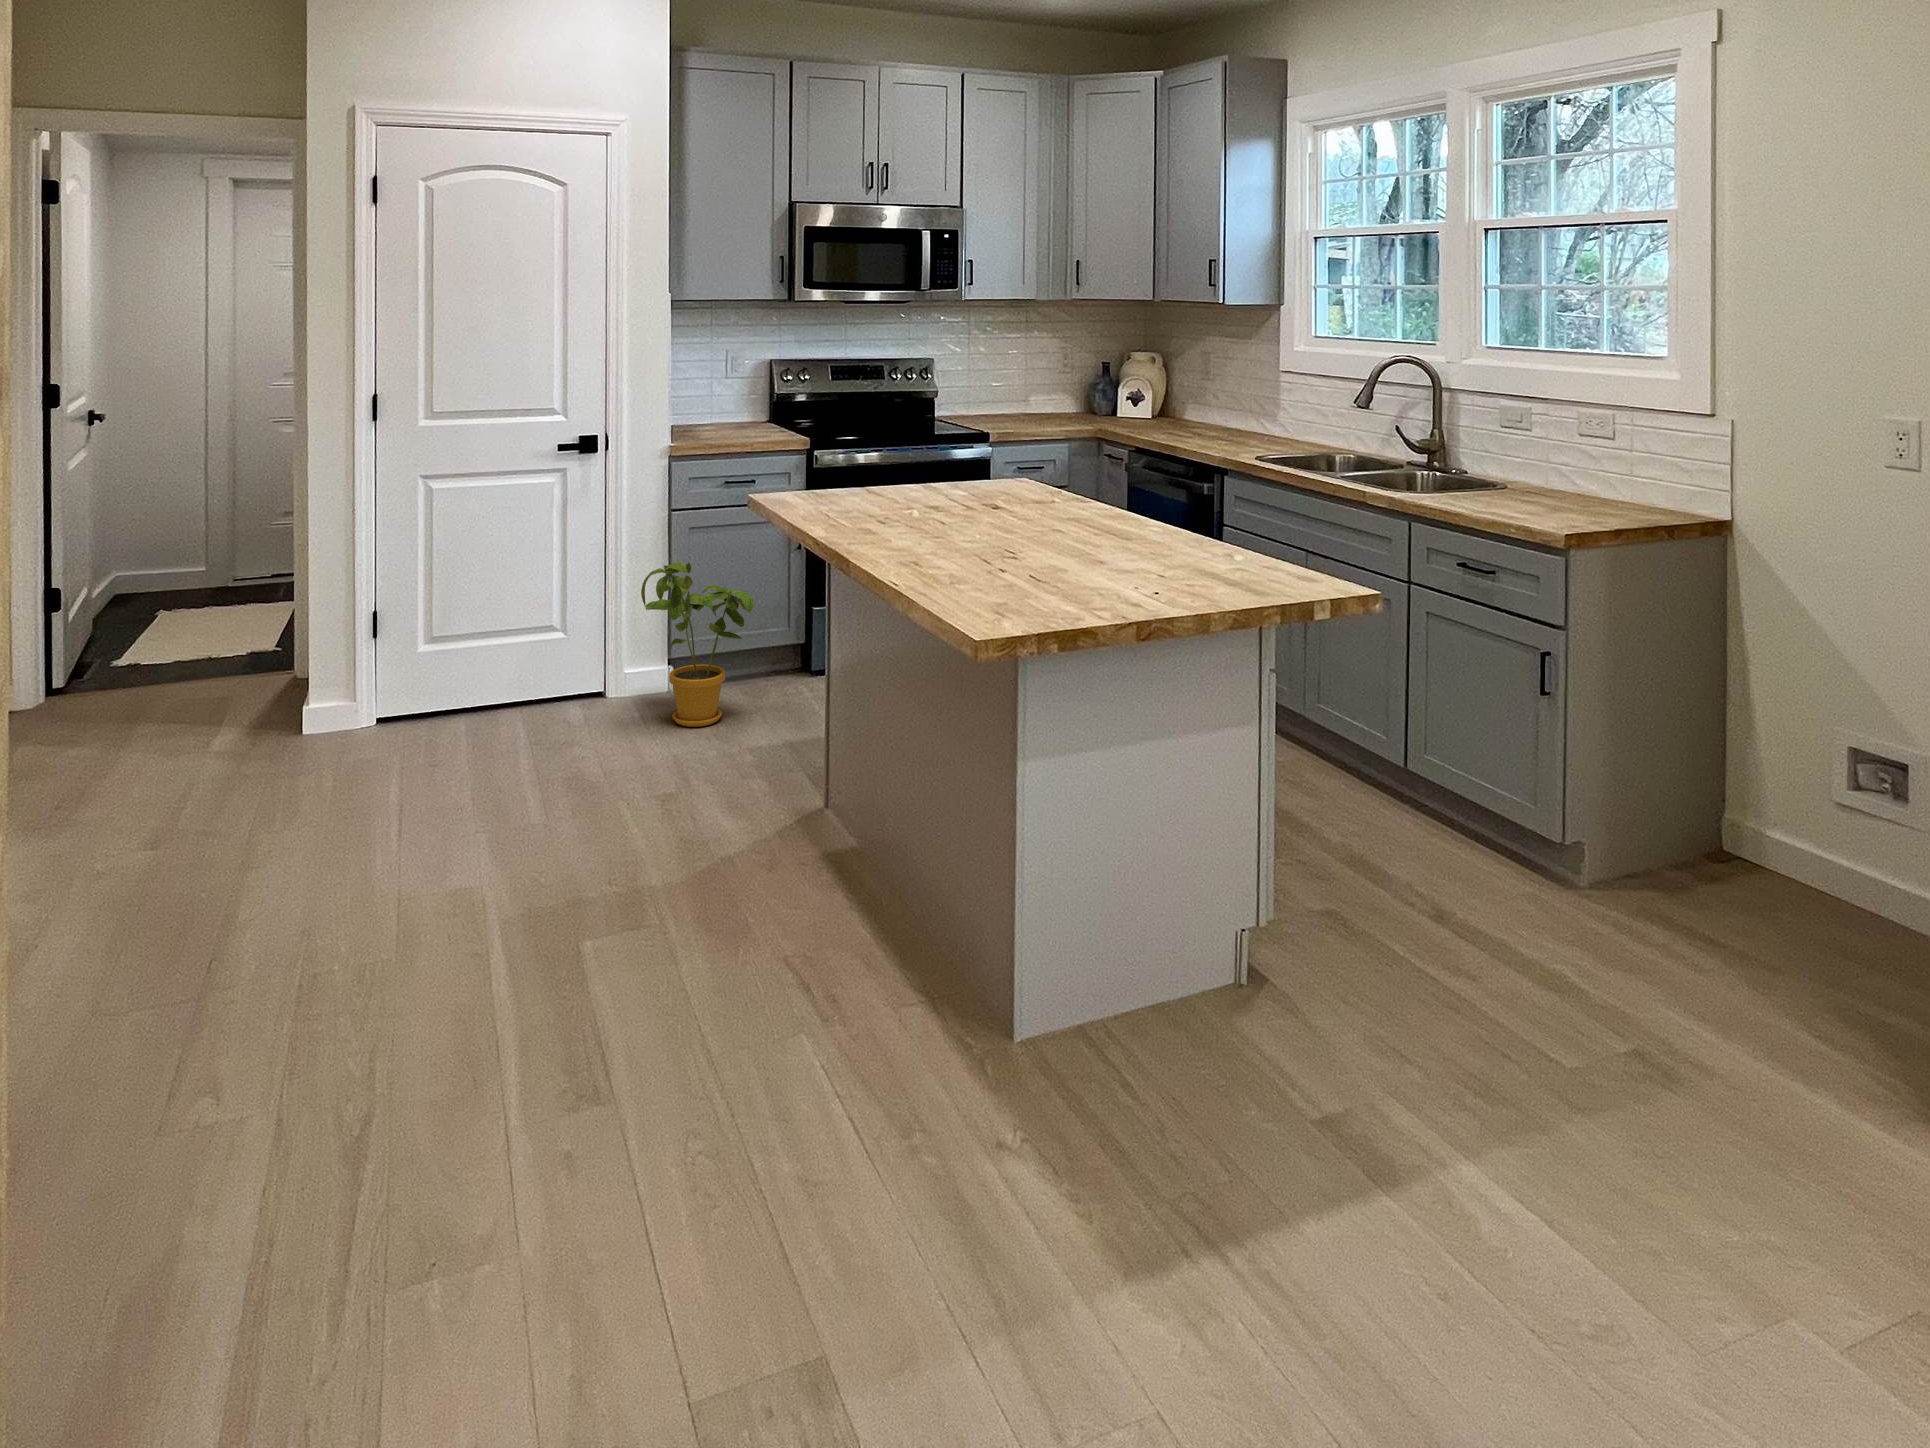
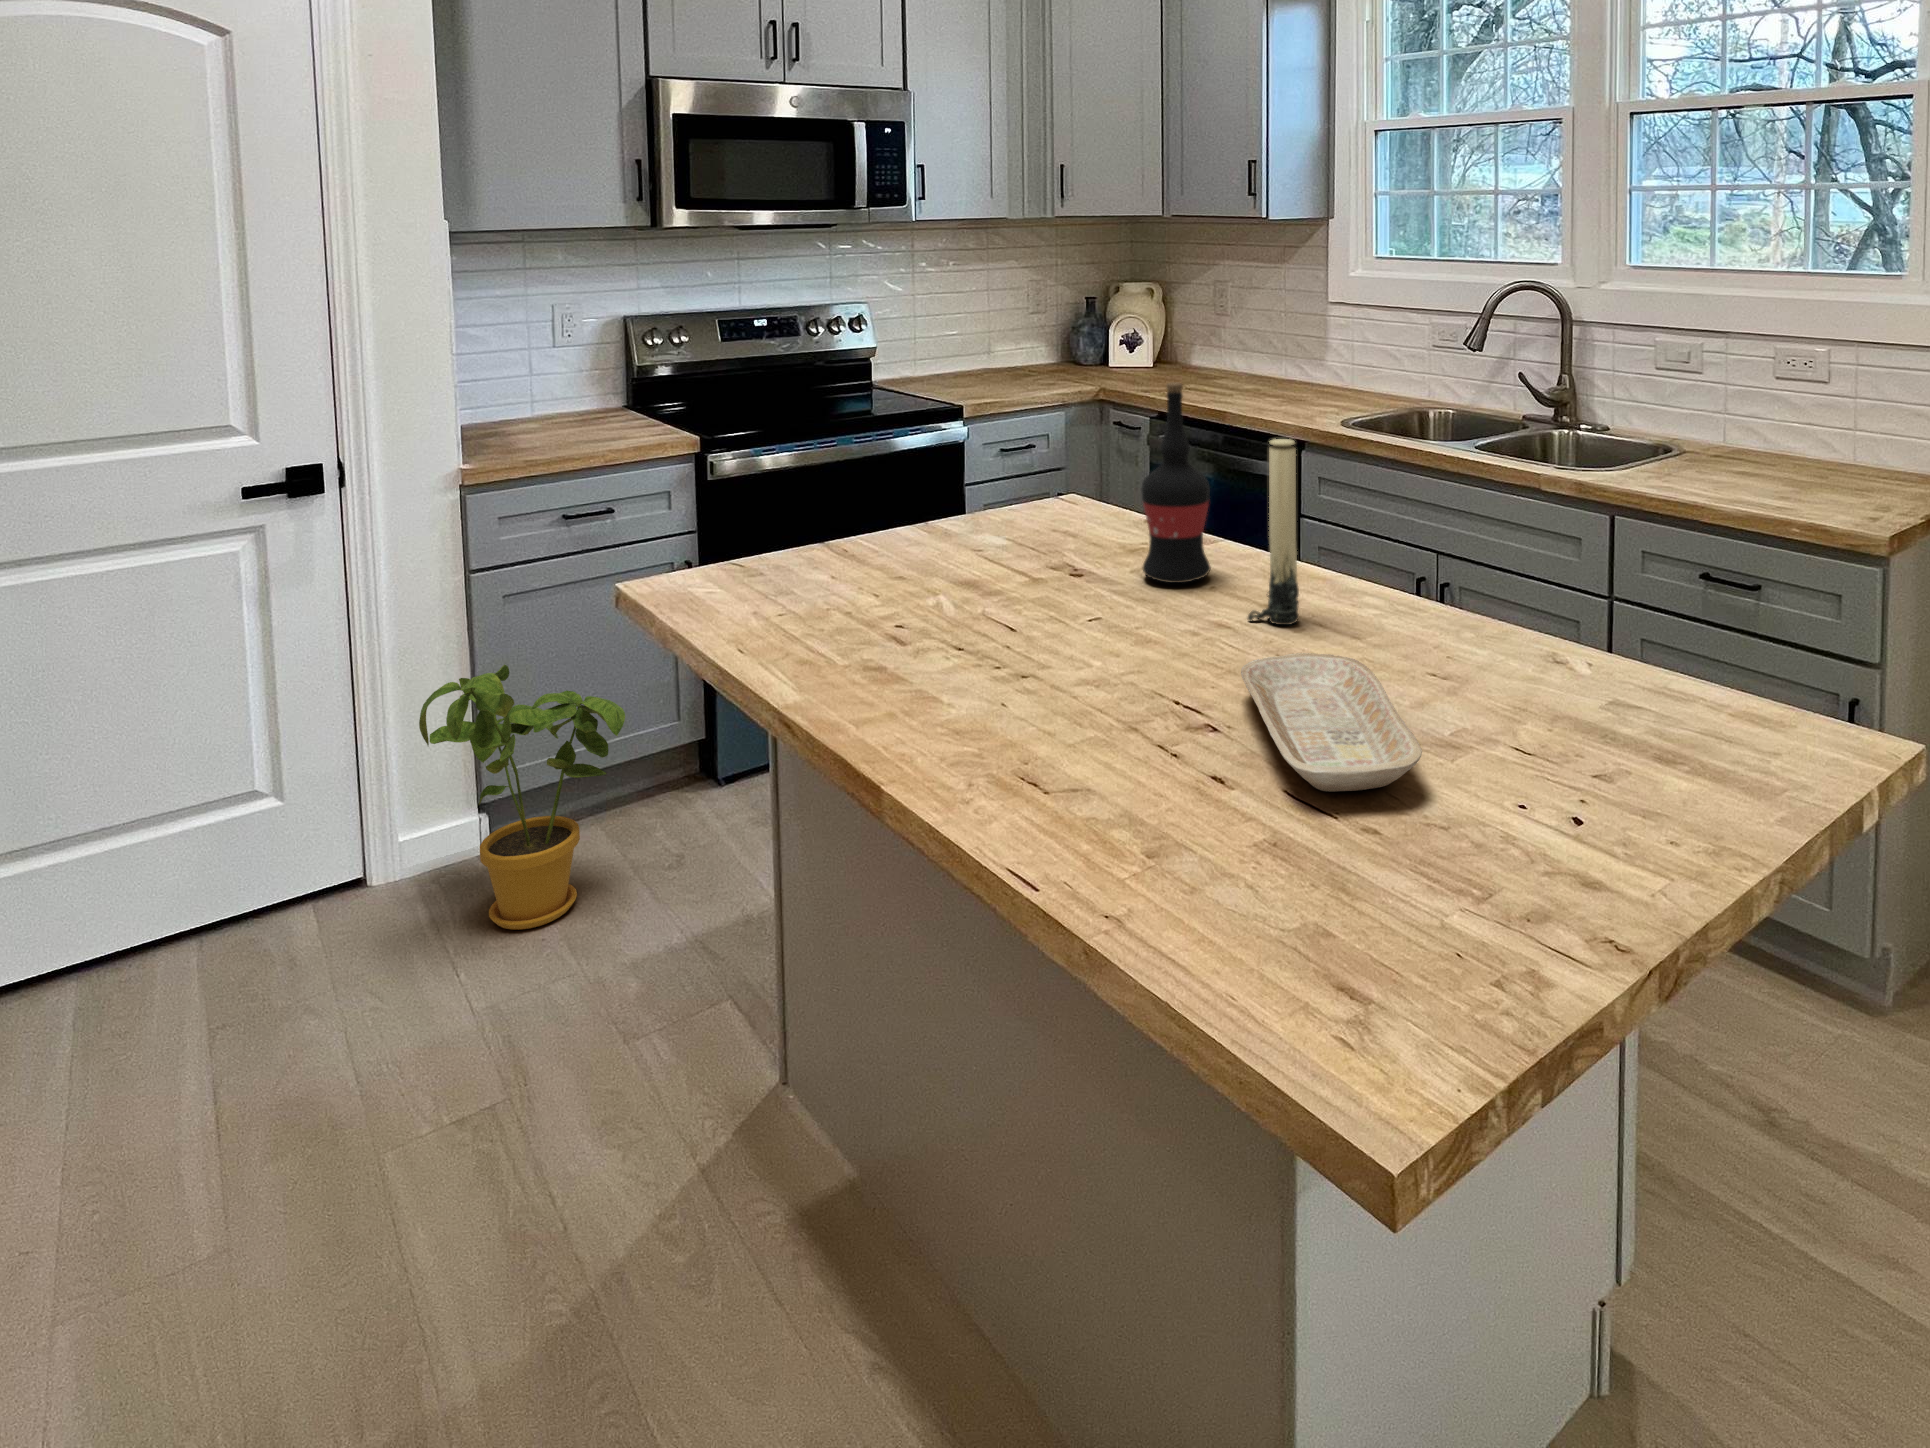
wine bottle: none [1029,396,1071,515] -> present [1141,382,1211,583]
candle: none [1071,427,1100,533] -> present [1248,439,1299,625]
tray: none [1022,534,1101,579] -> present [1241,653,1422,791]

